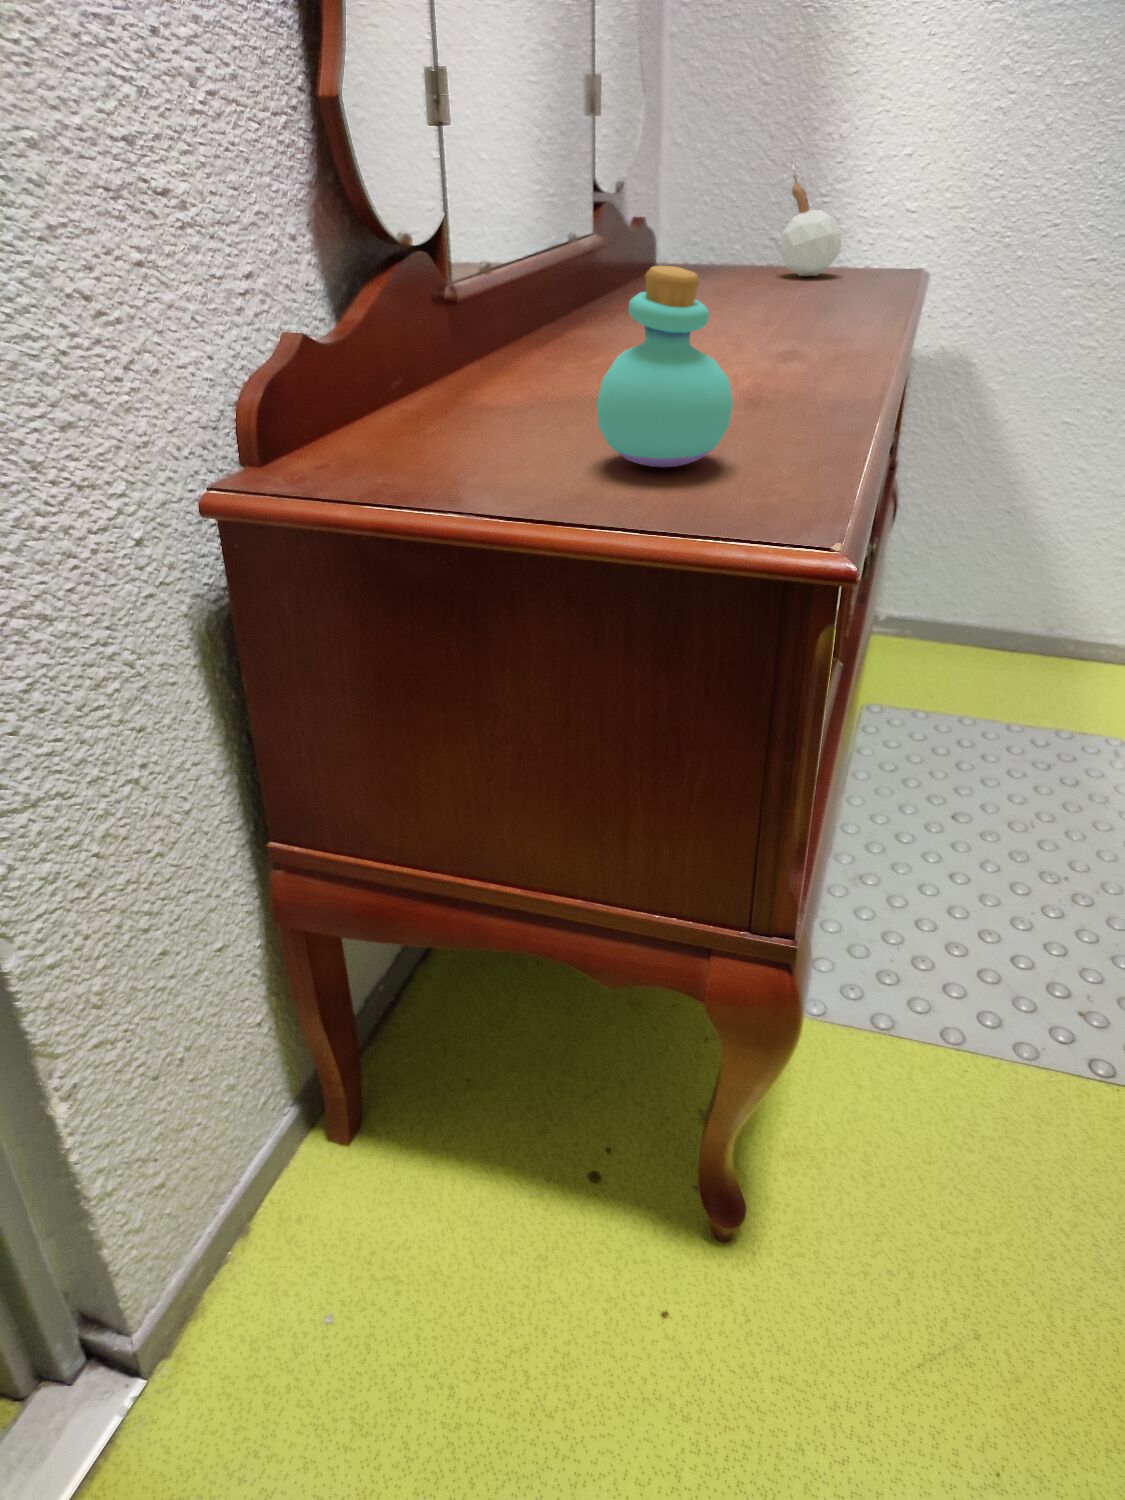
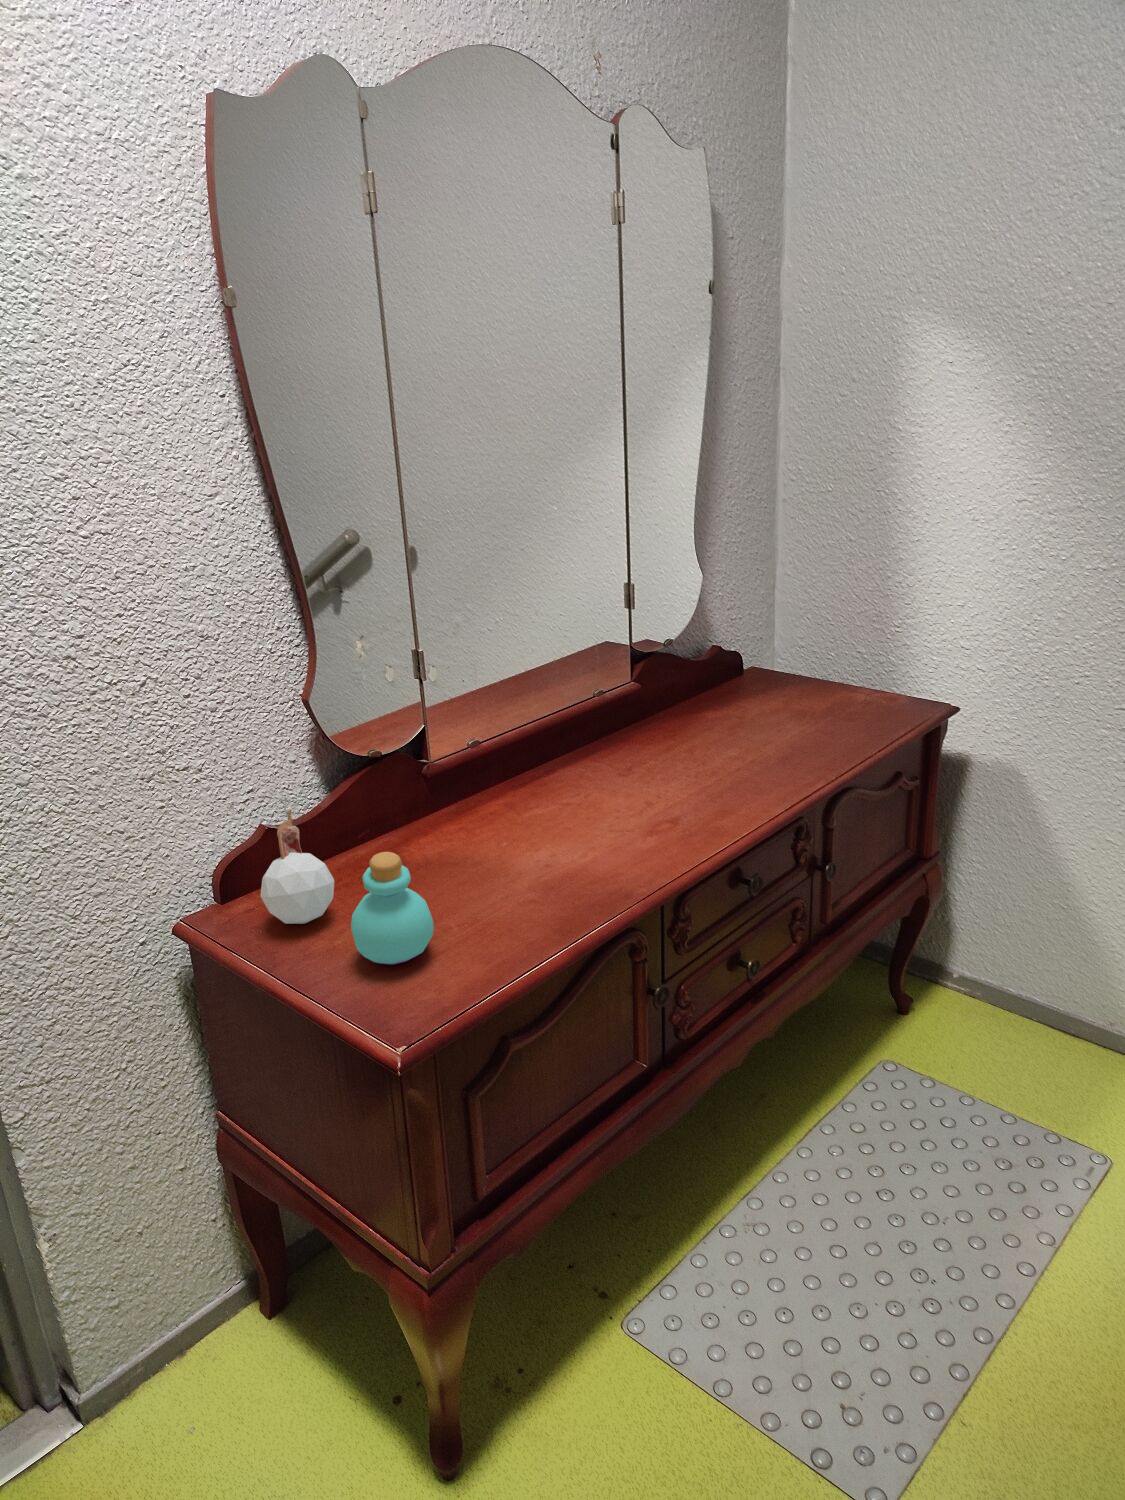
candle: present [781,167,841,276] -> present [260,796,334,924]

